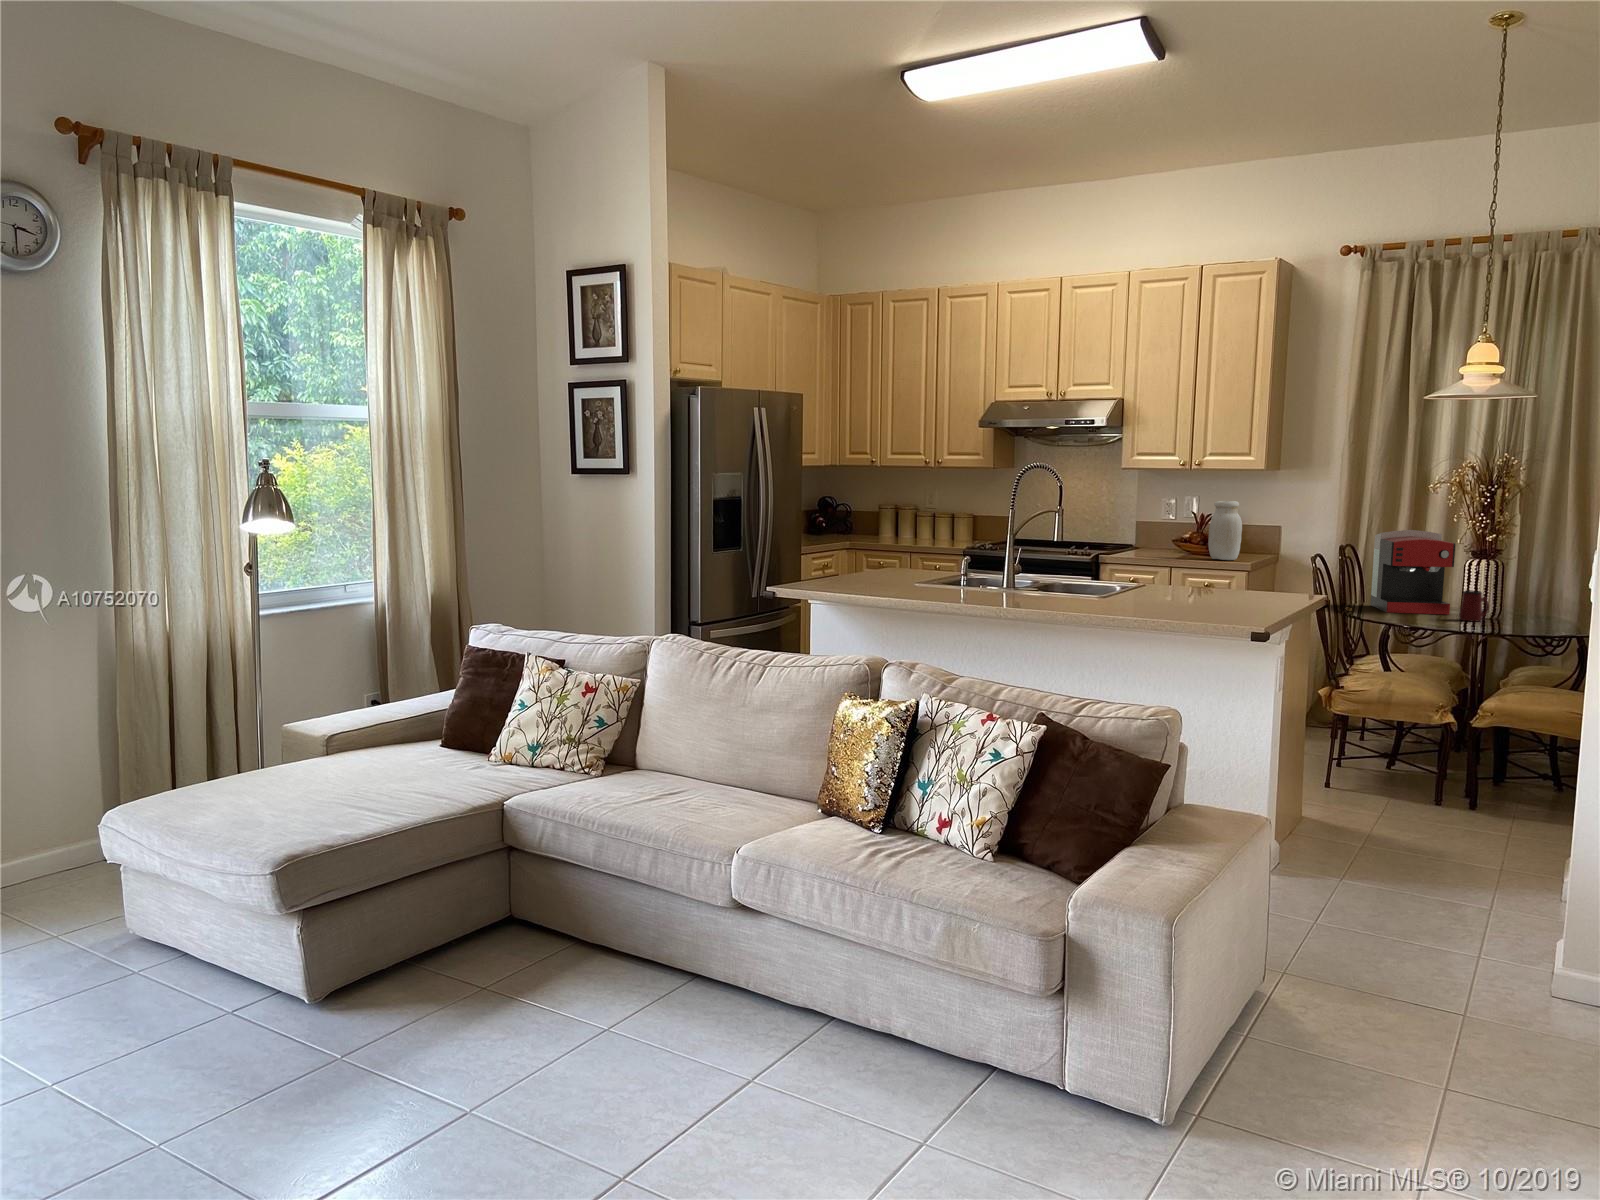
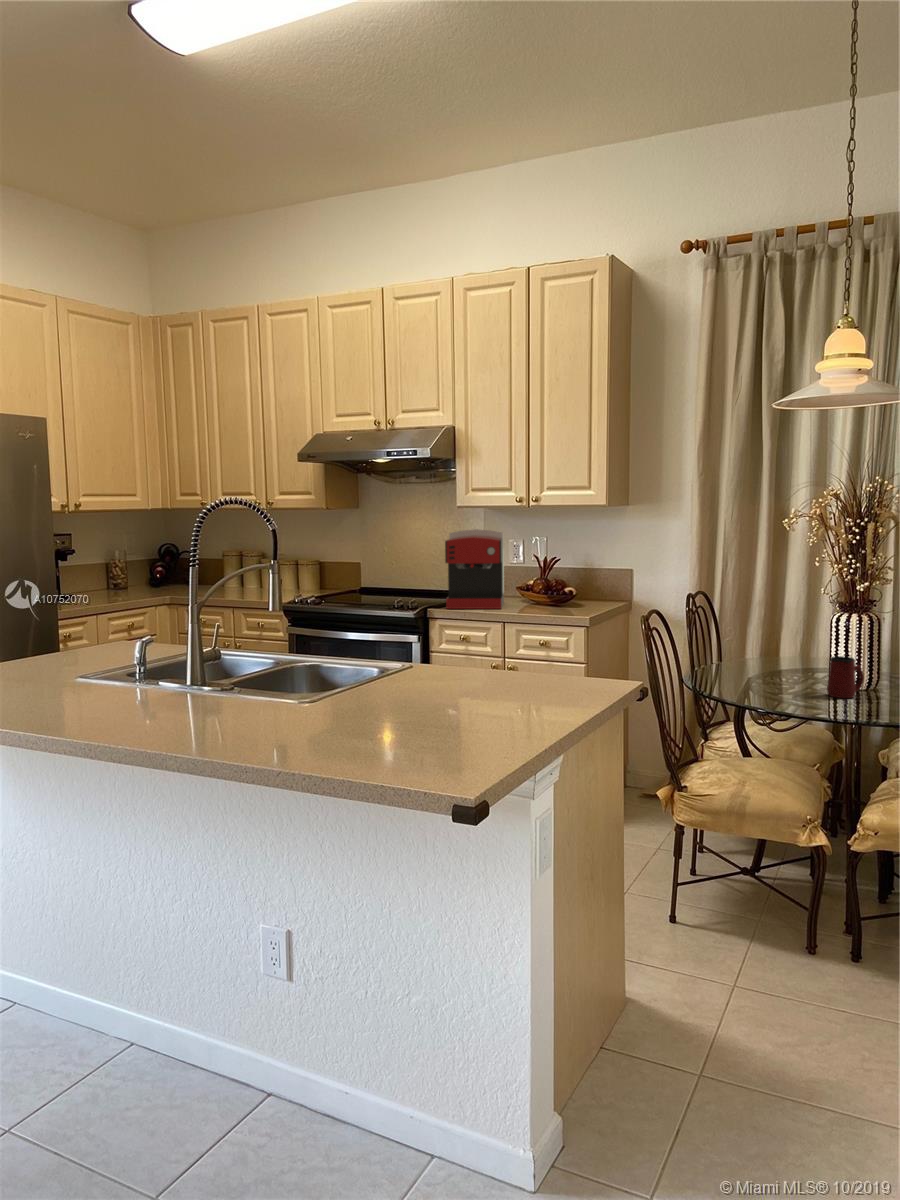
jar: present [1208,501,1242,560] -> none [547,541,584,611]
coffee maker: present [1370,530,1455,615] -> present [445,529,504,609]

